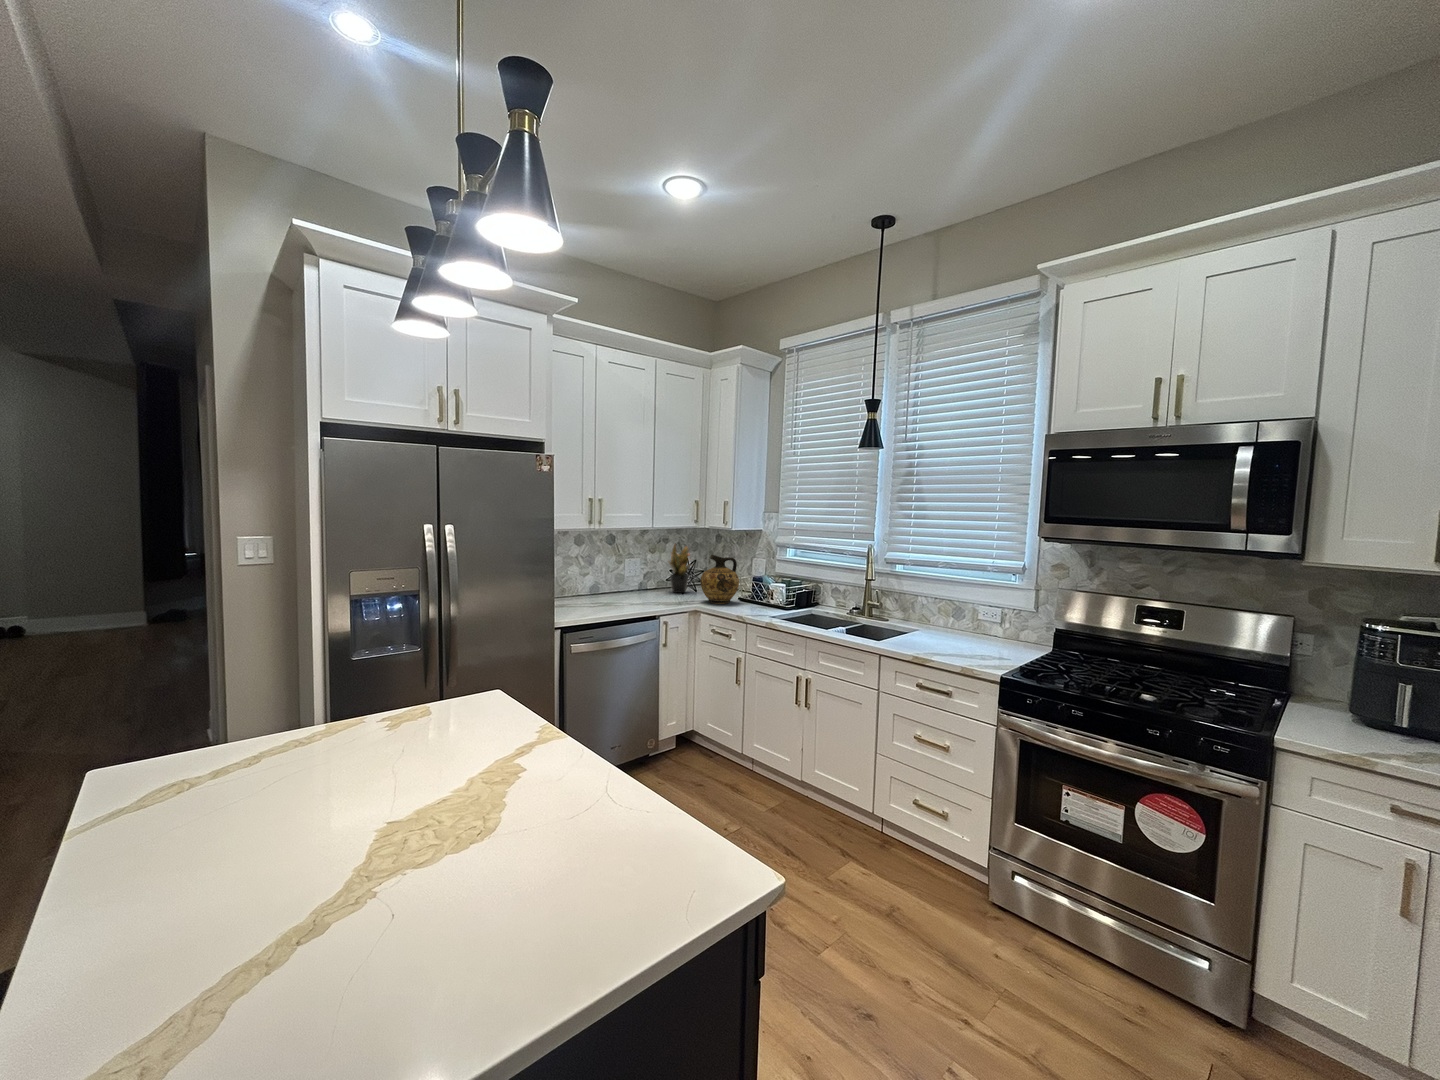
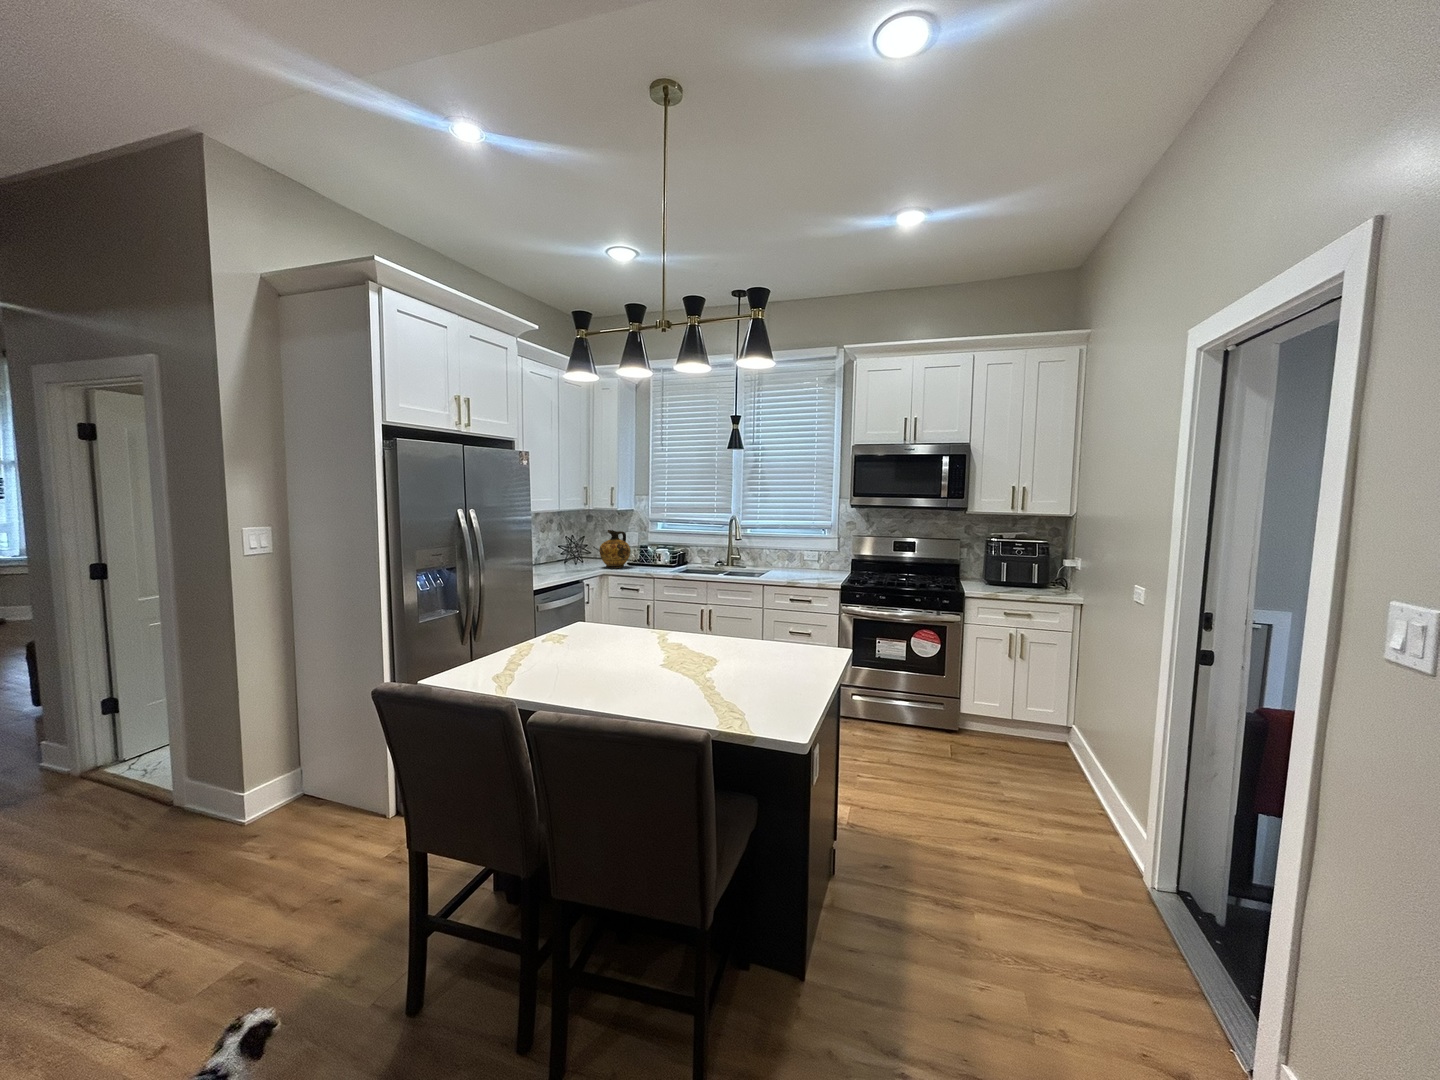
potted plant: present [669,544,689,593] -> none [554,521,583,564]

